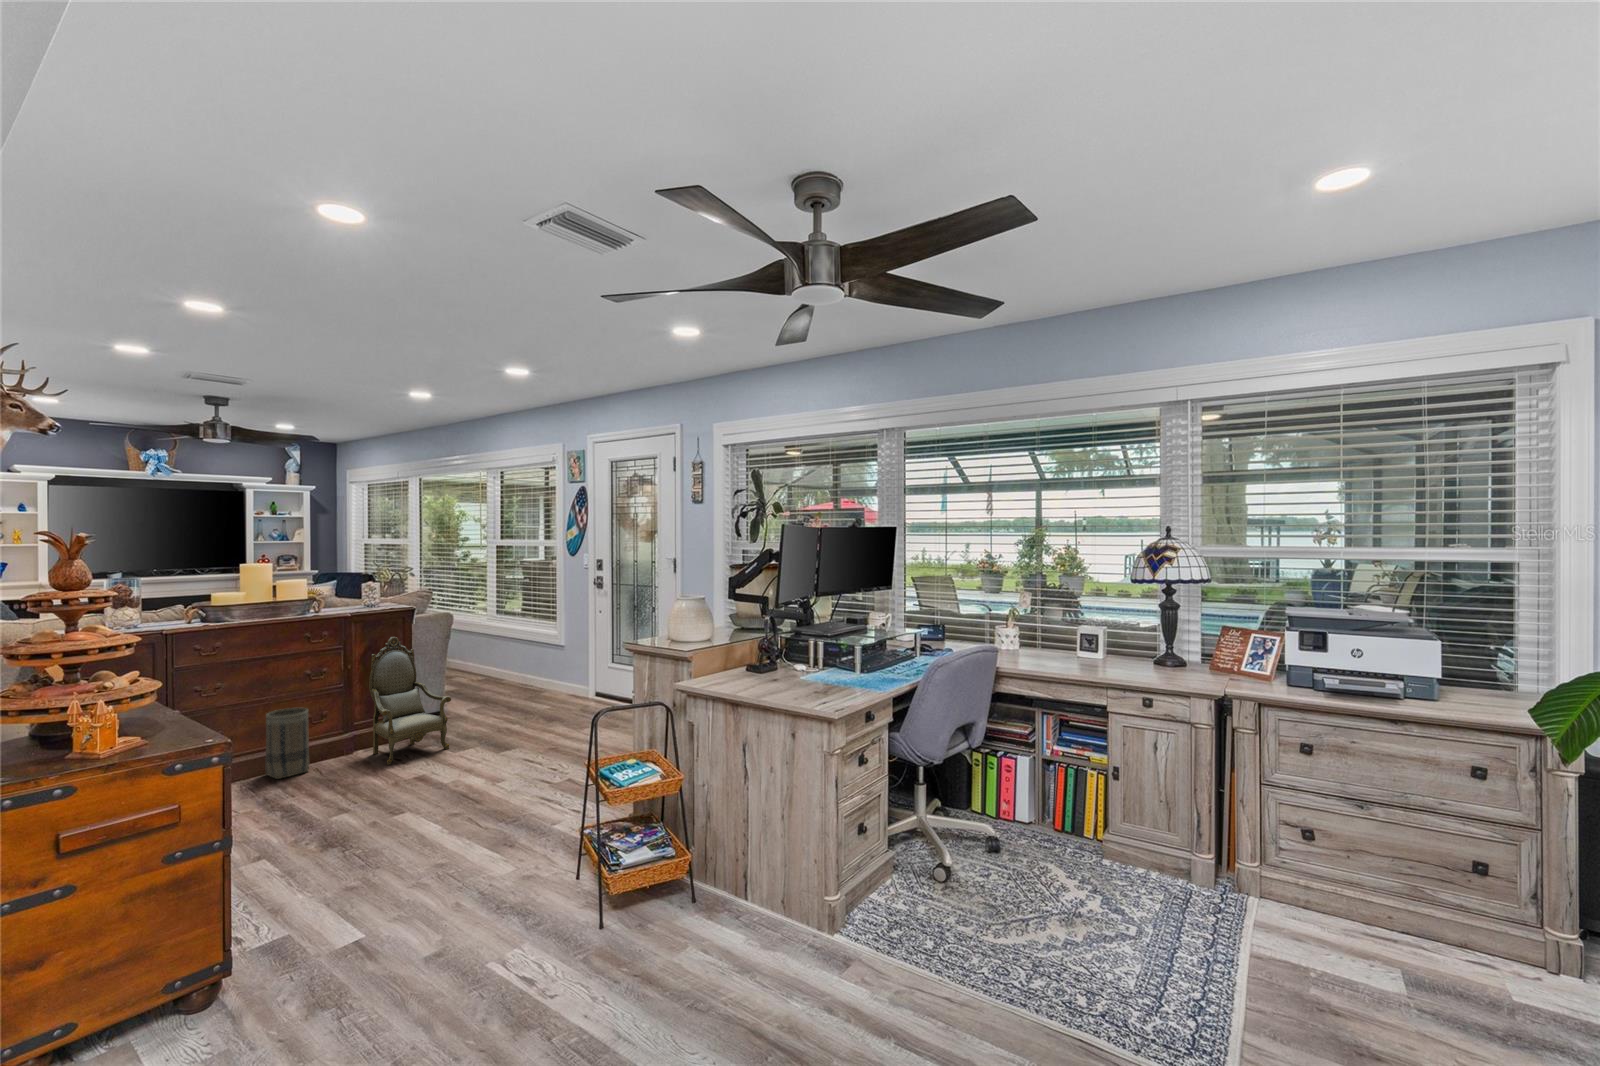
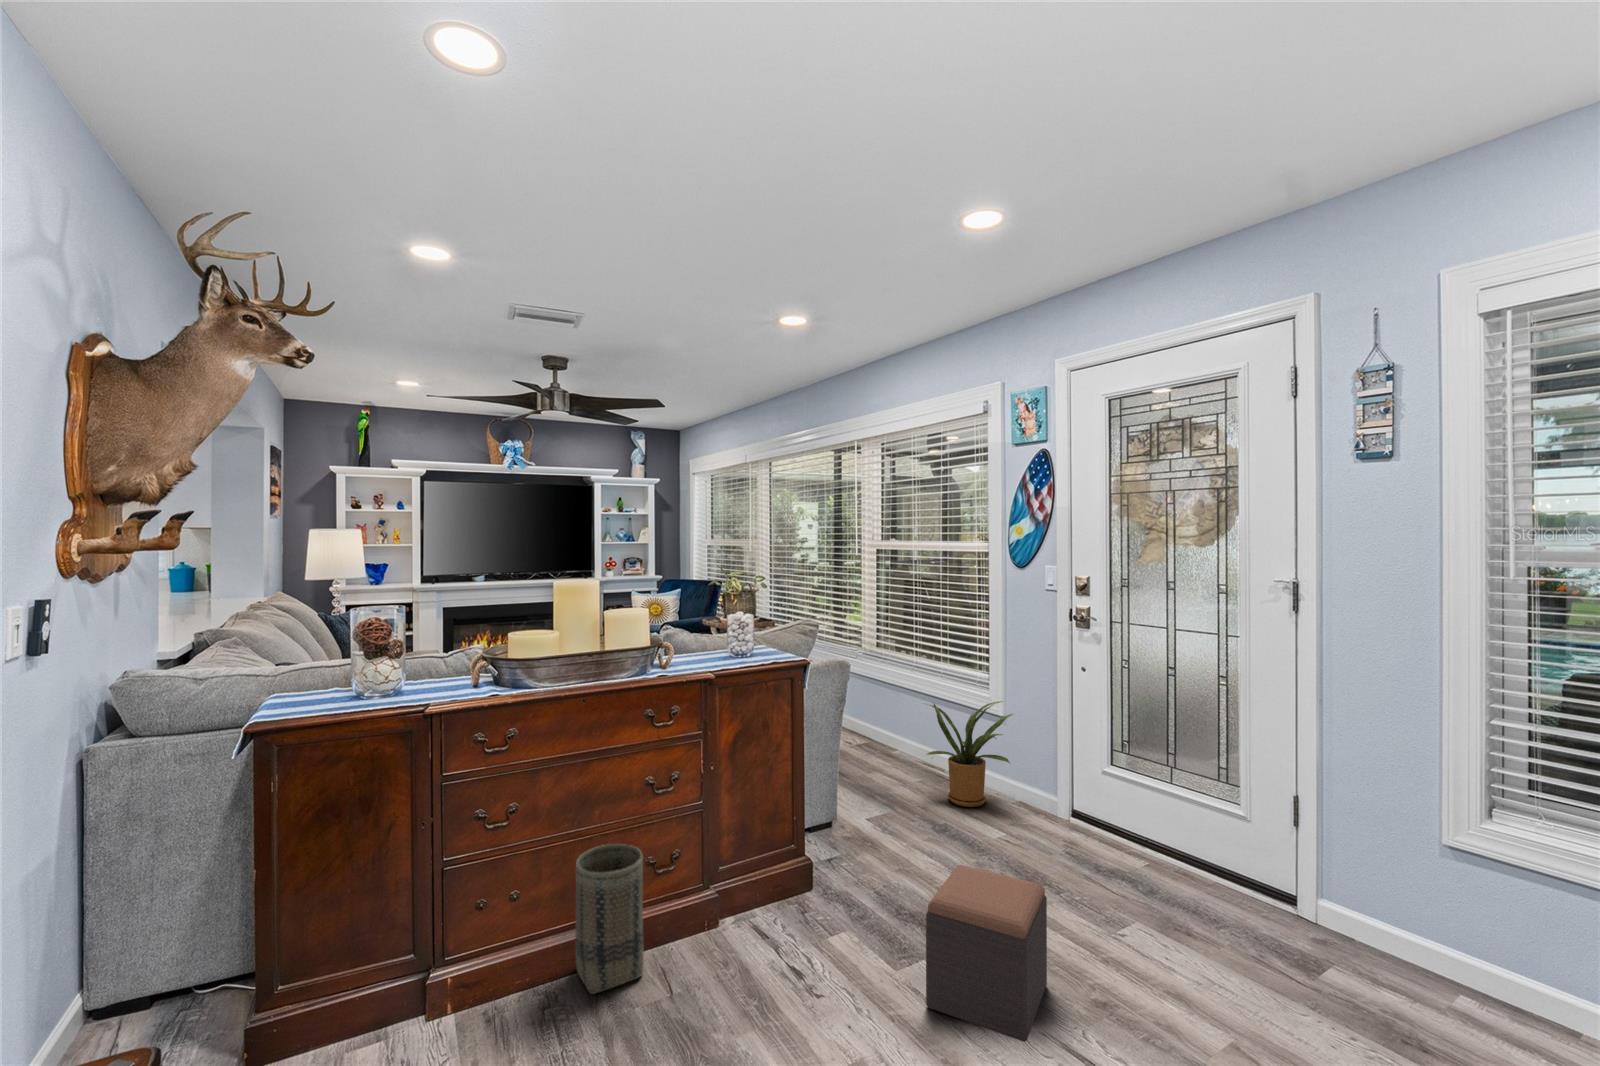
house plant: none [511,635,569,700] -> present [926,701,1013,807]
armchair: present [369,637,451,765] -> none [705,663,877,987]
footstool: none [467,700,532,761] -> present [926,865,1047,1042]

